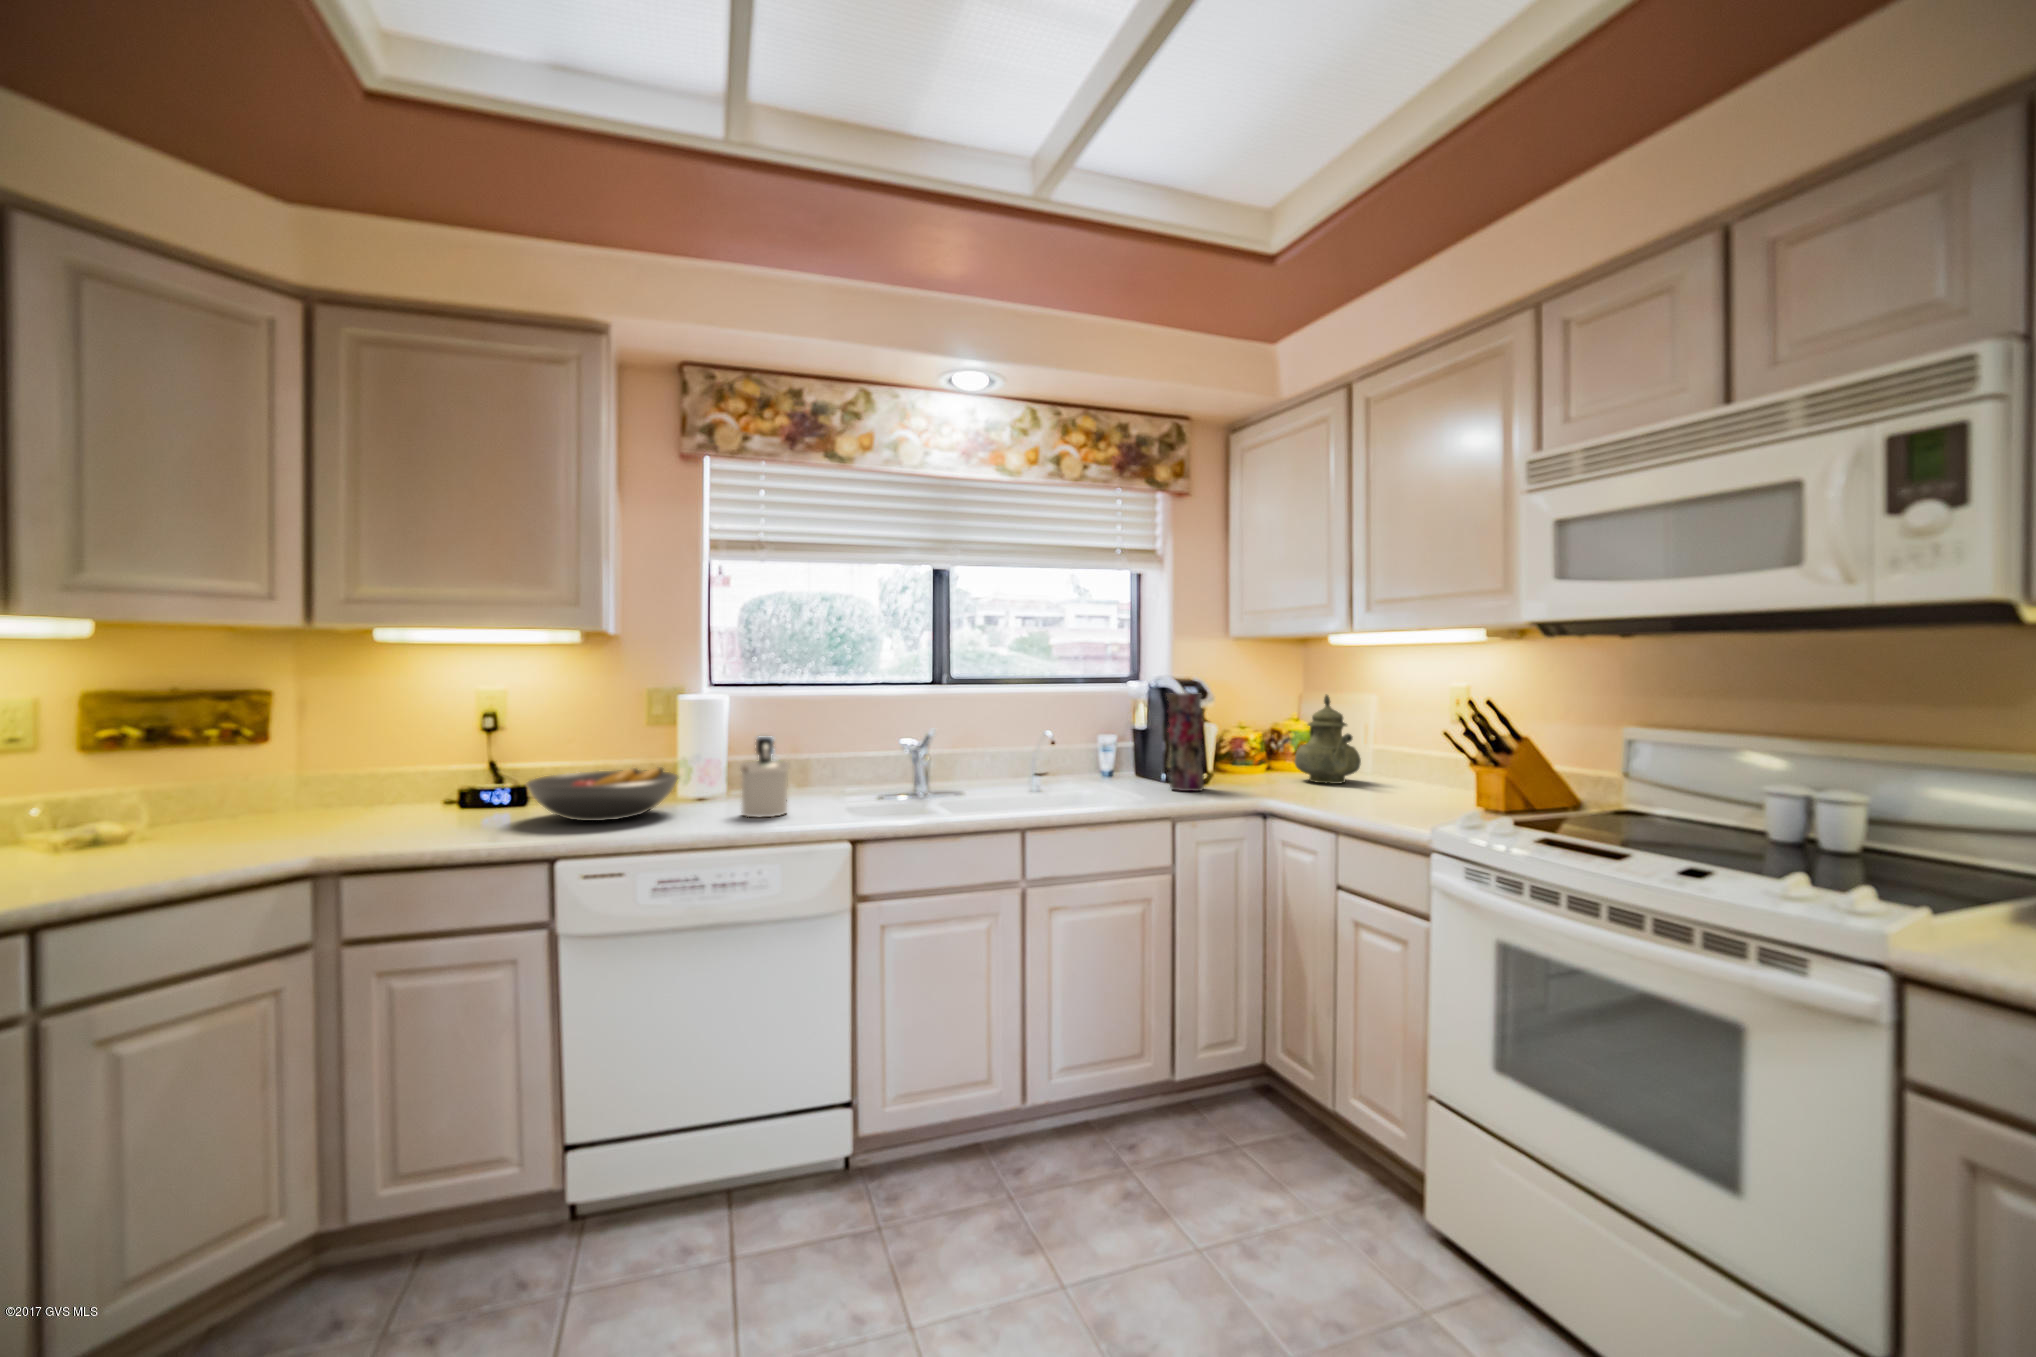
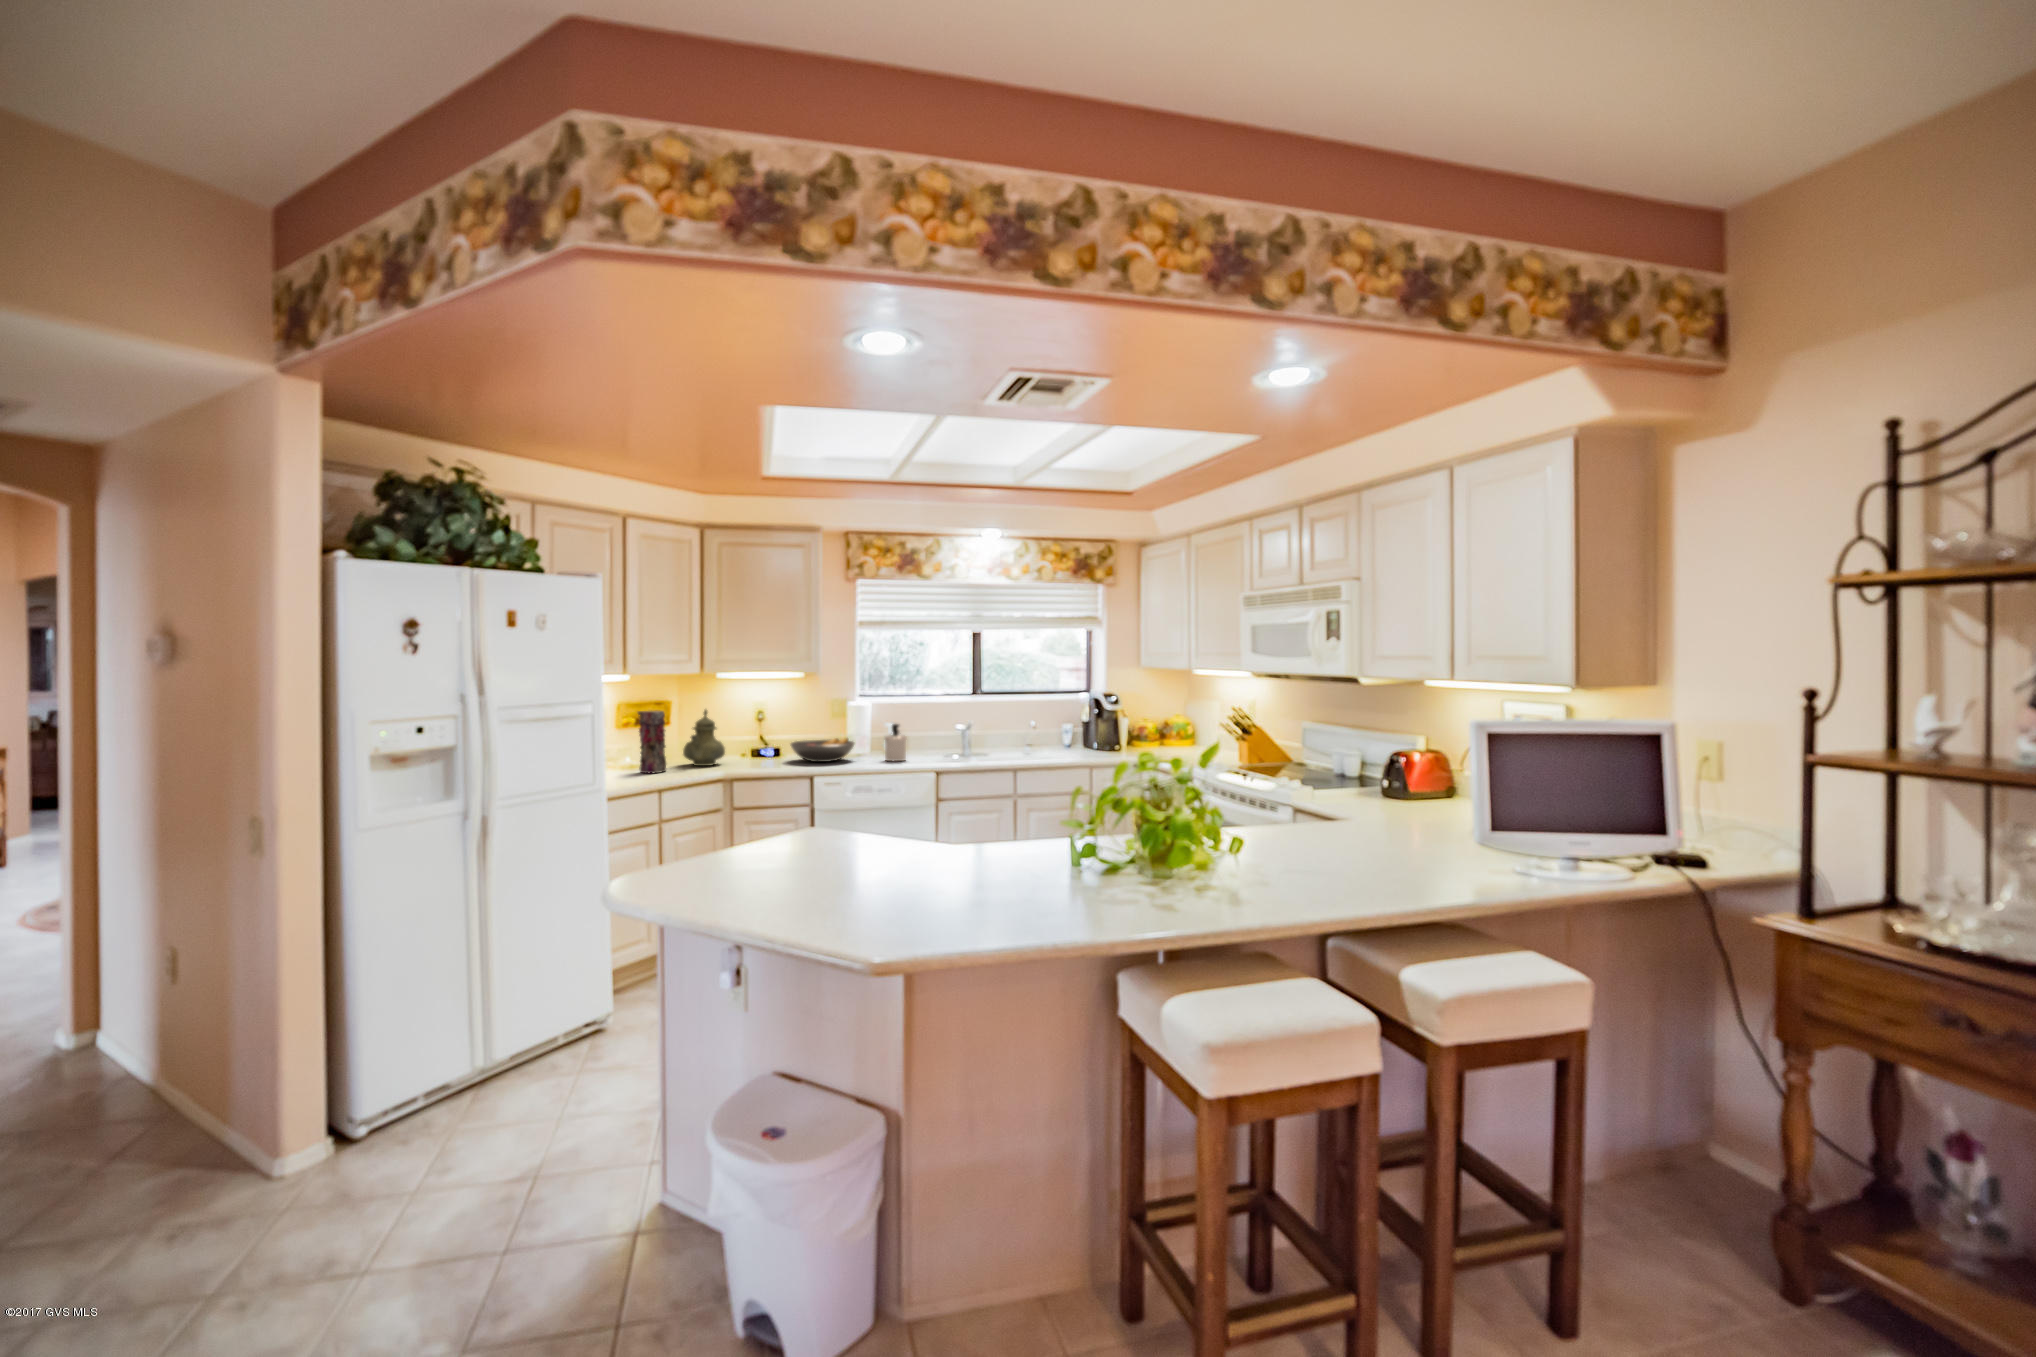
vase: present [1167,693,1204,791] -> present [638,711,666,773]
teapot: present [1295,694,1361,784] -> present [683,710,725,766]

